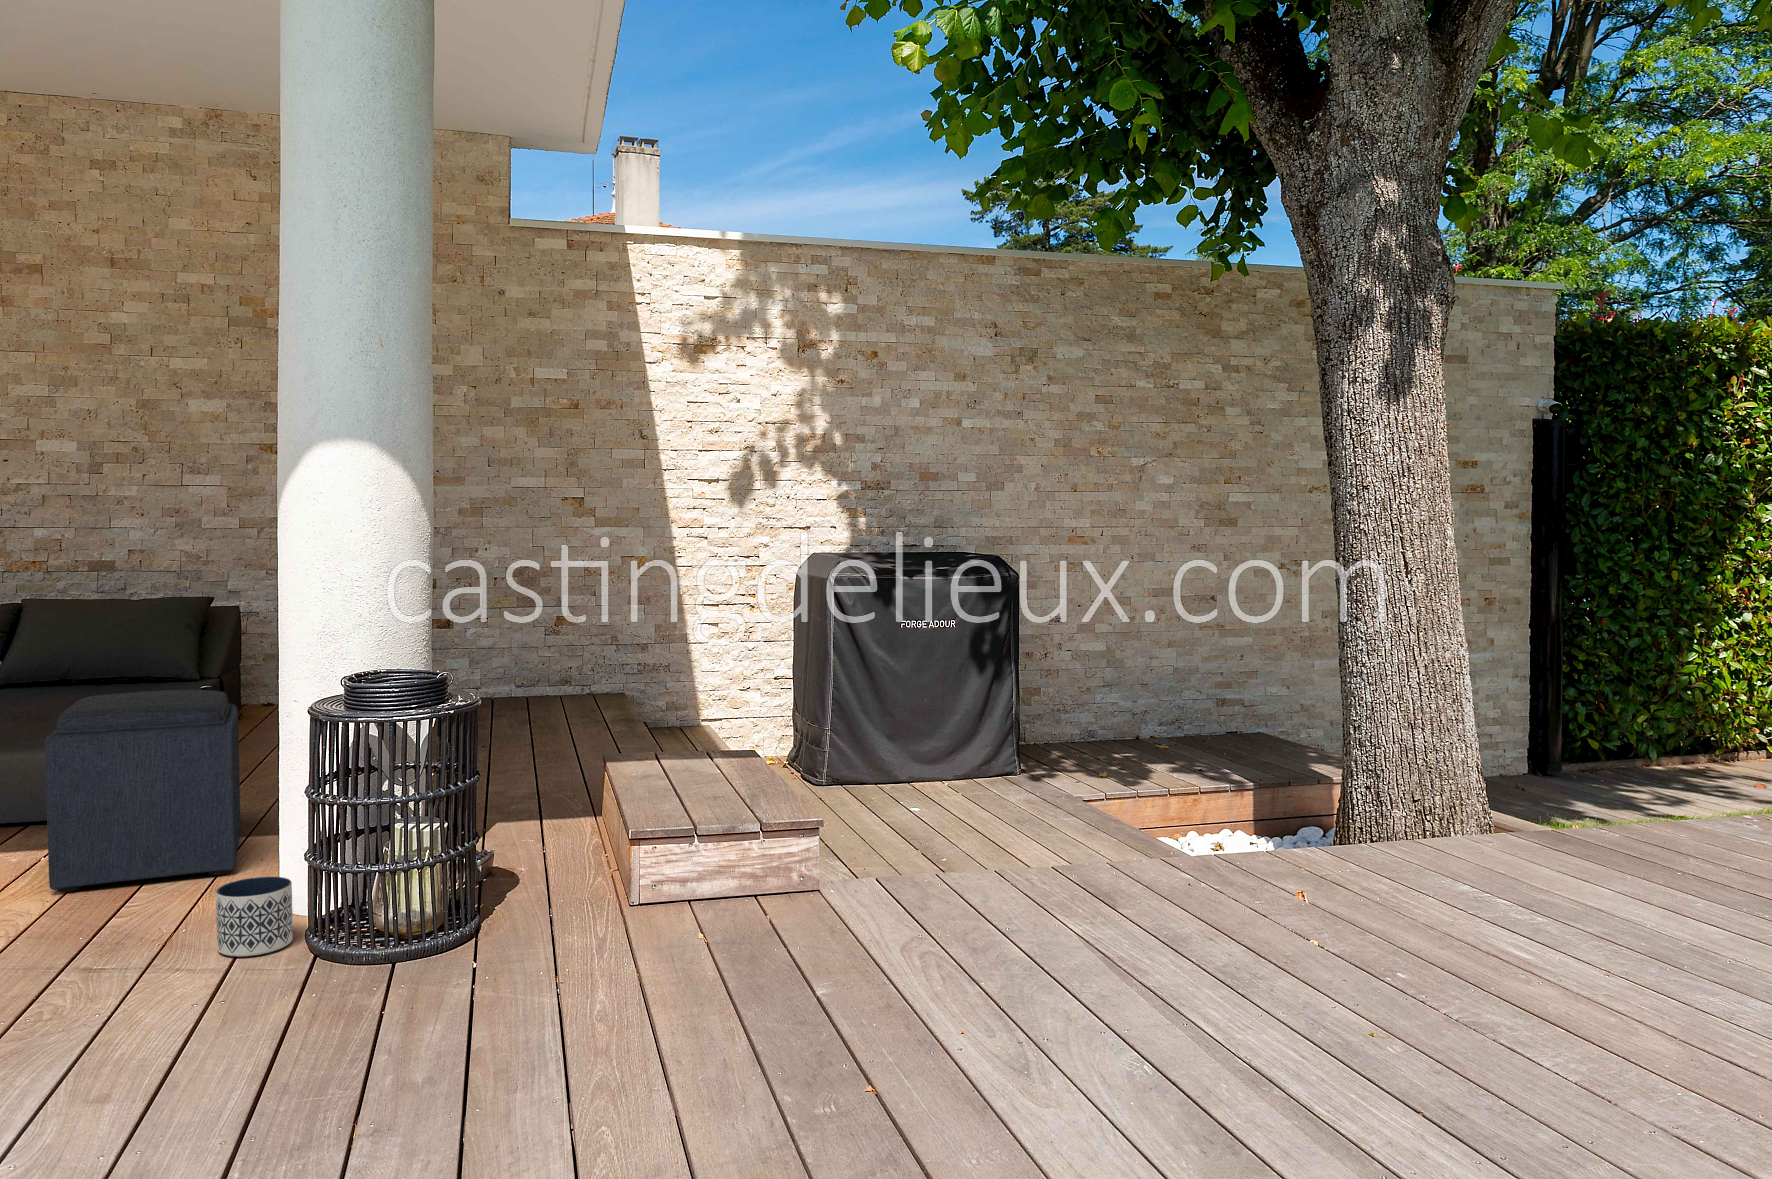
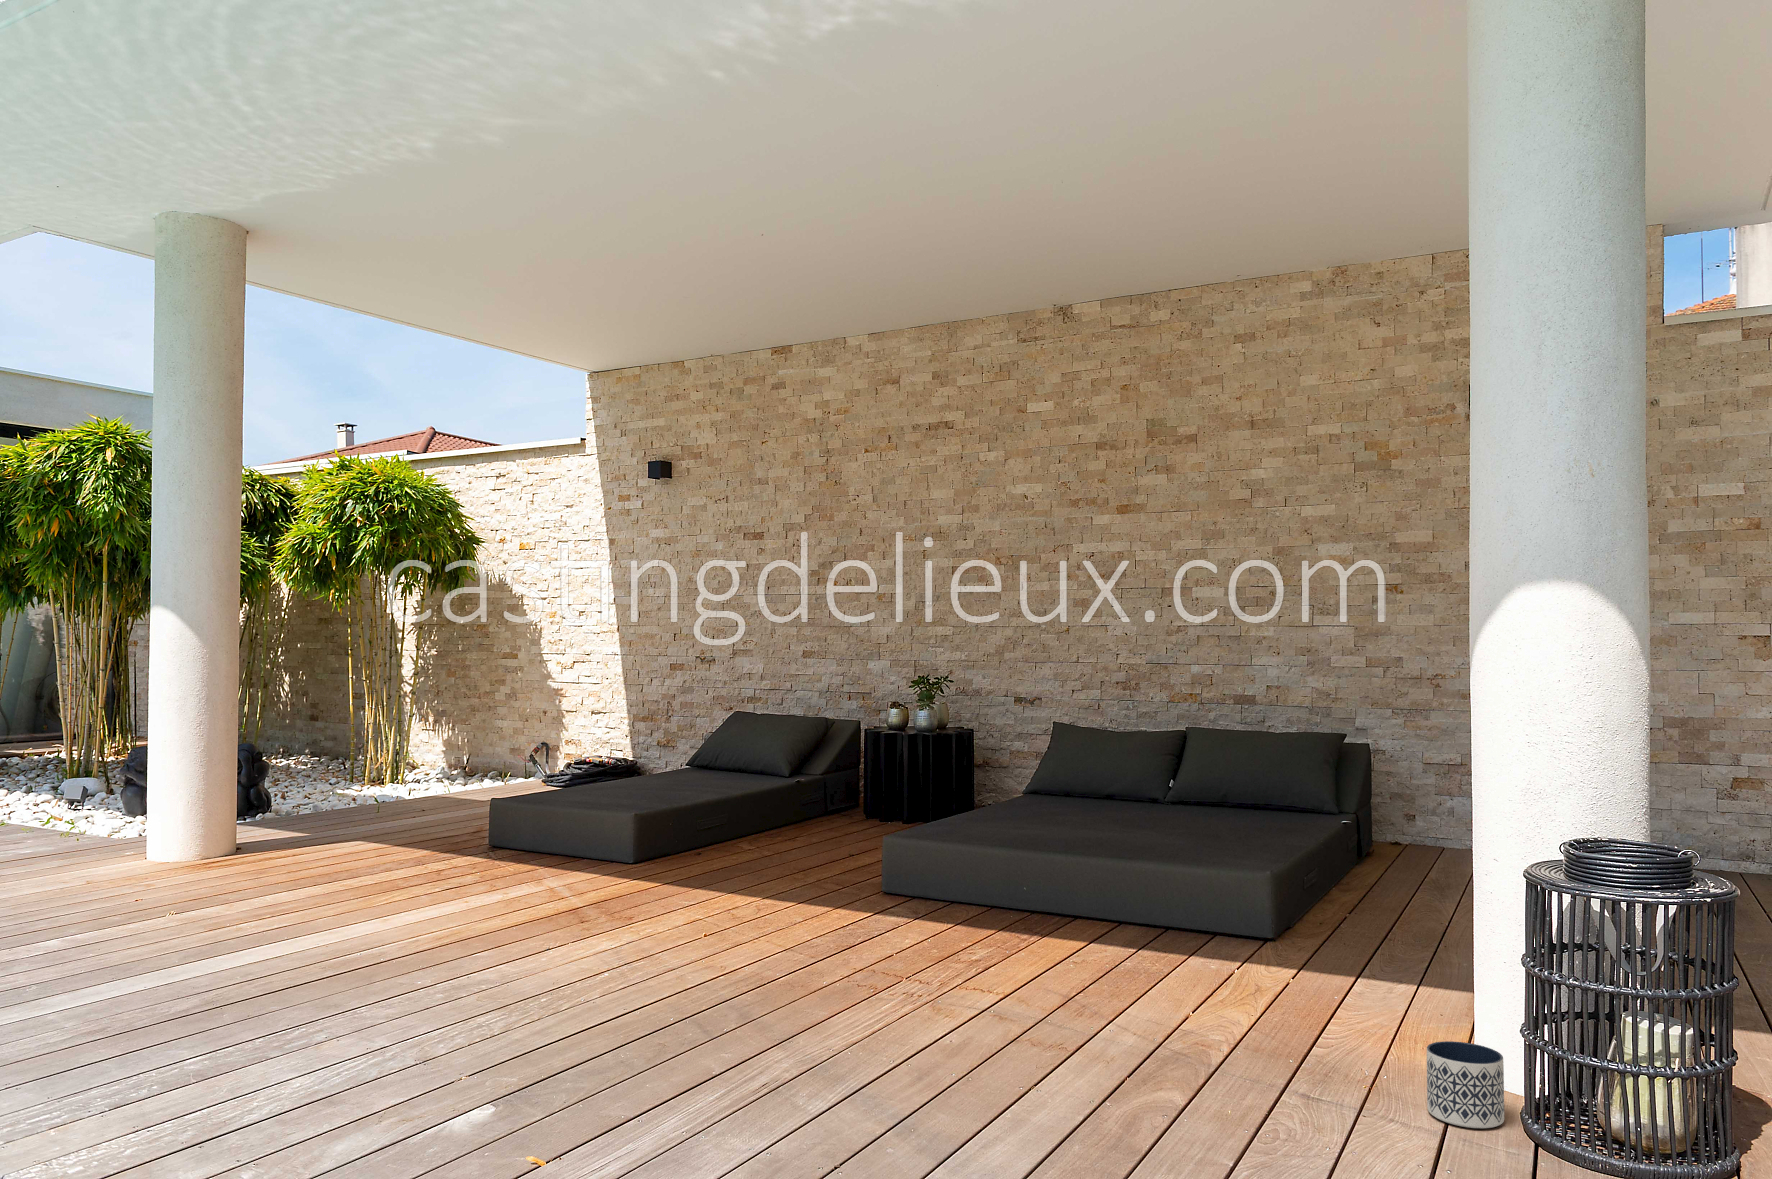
ottoman: present [45,690,241,892] -> none [1253,828,1416,1026]

